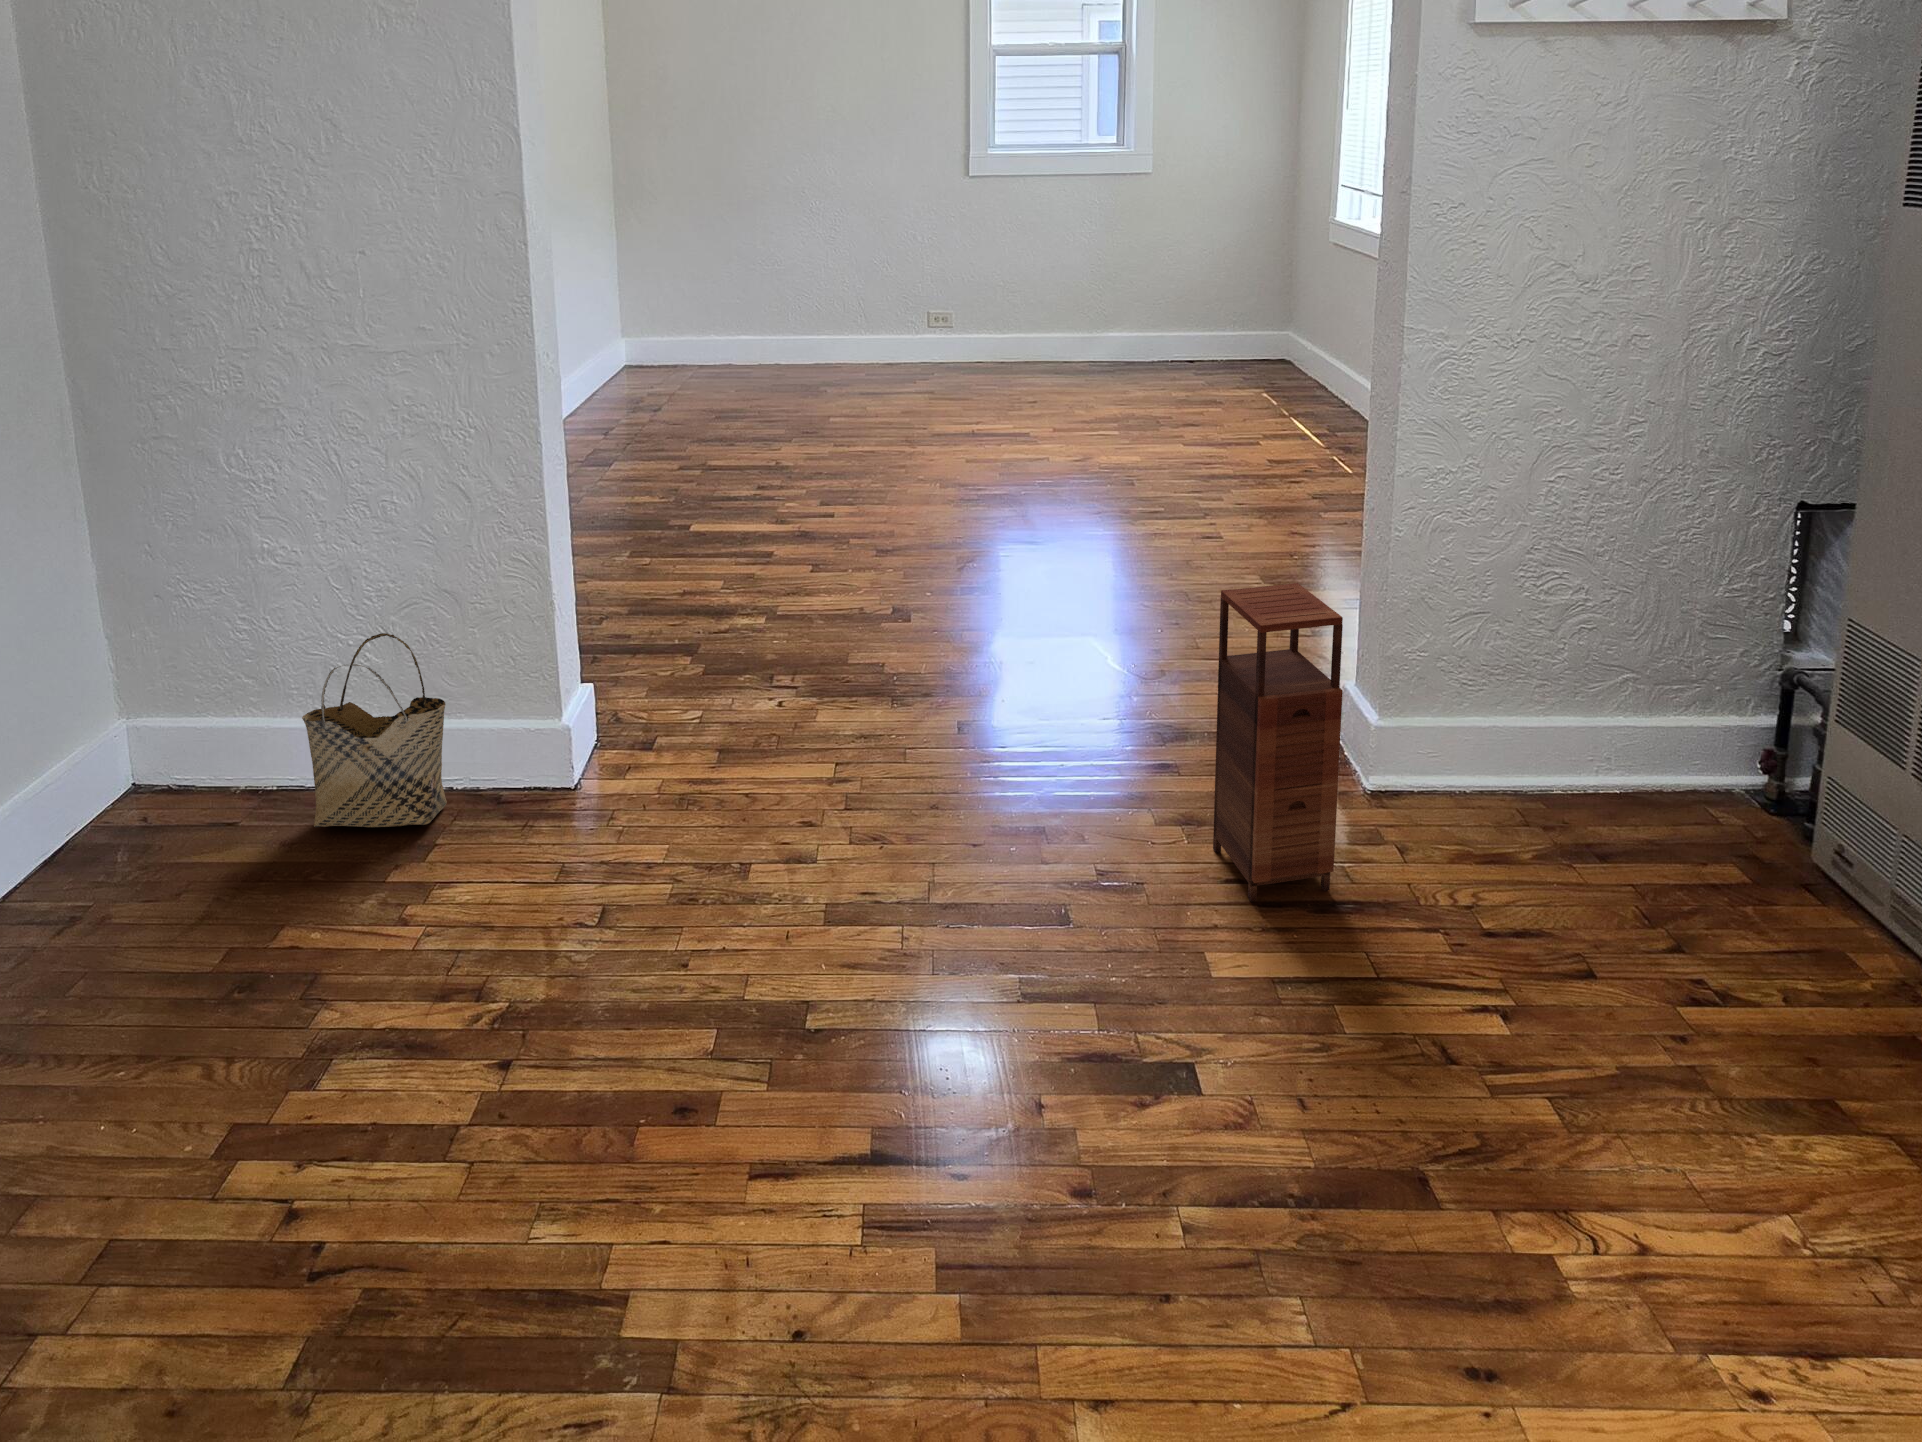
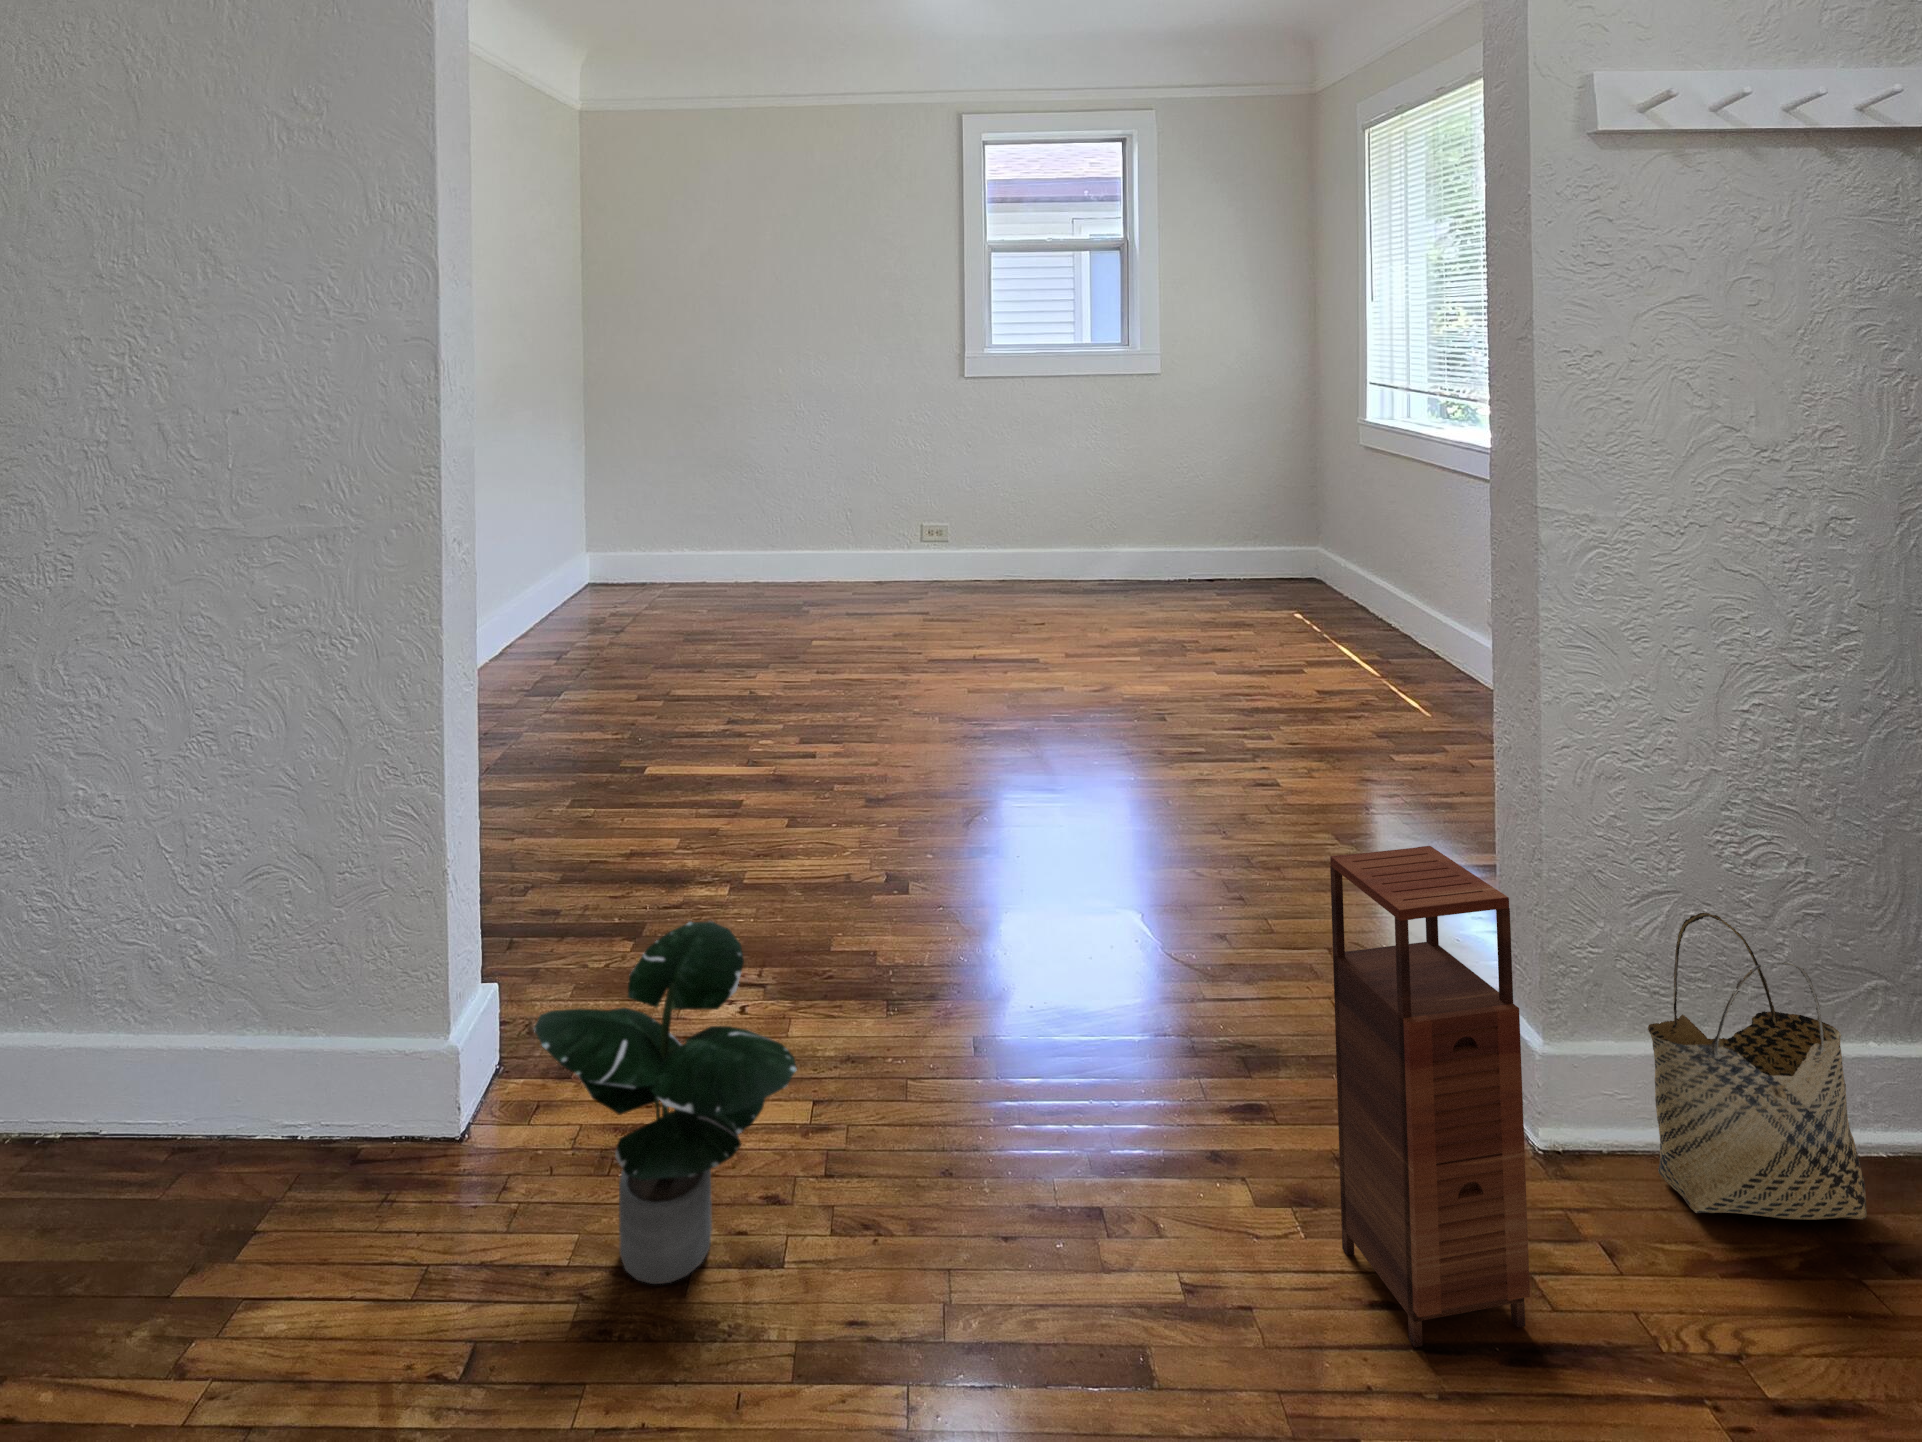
woven basket: present [302,633,447,827] -> present [1648,913,1867,1220]
potted plant: none [632,639,825,872] -> present [533,921,797,1284]

